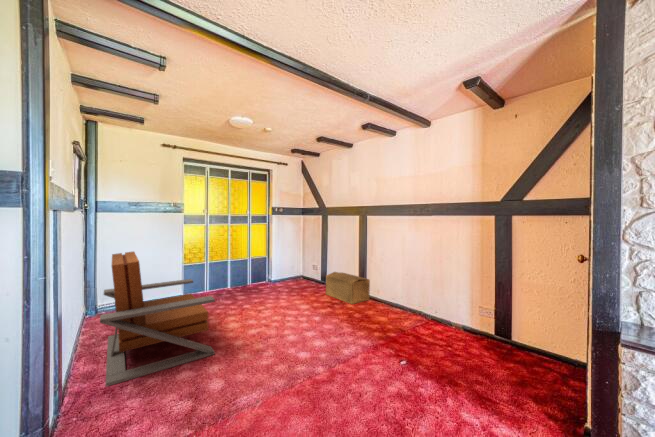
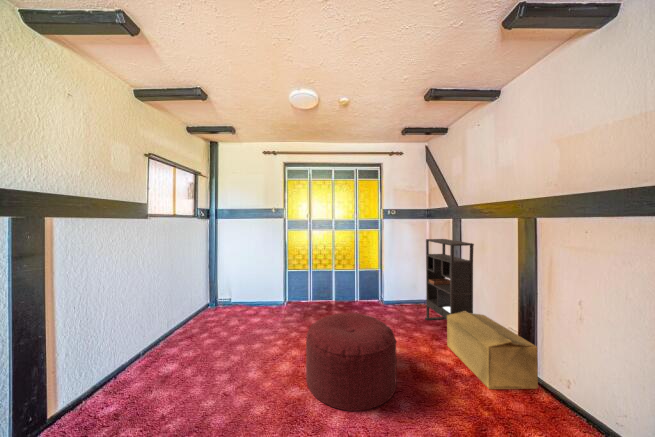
bookshelf: none [306,229,338,292] -> present [425,239,474,320]
lounge chair: present [100,252,215,386] -> none [79,259,253,420]
ottoman: none [255,280,314,329] -> present [306,313,397,411]

